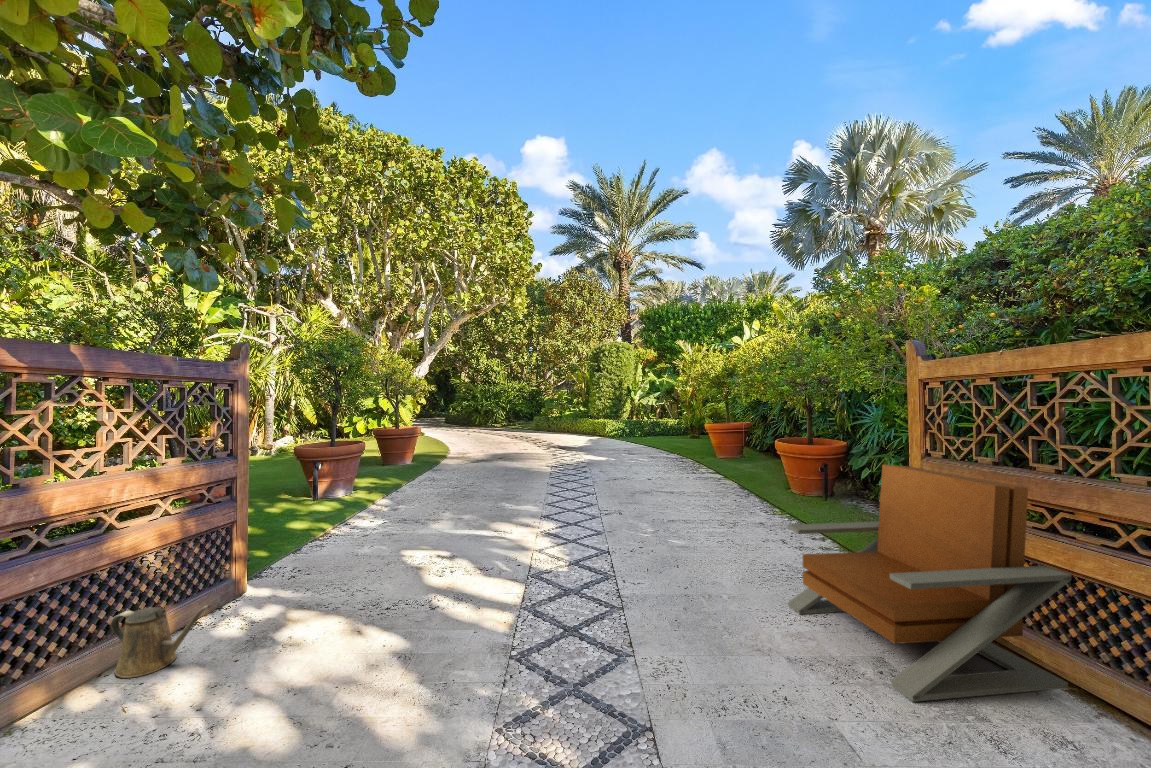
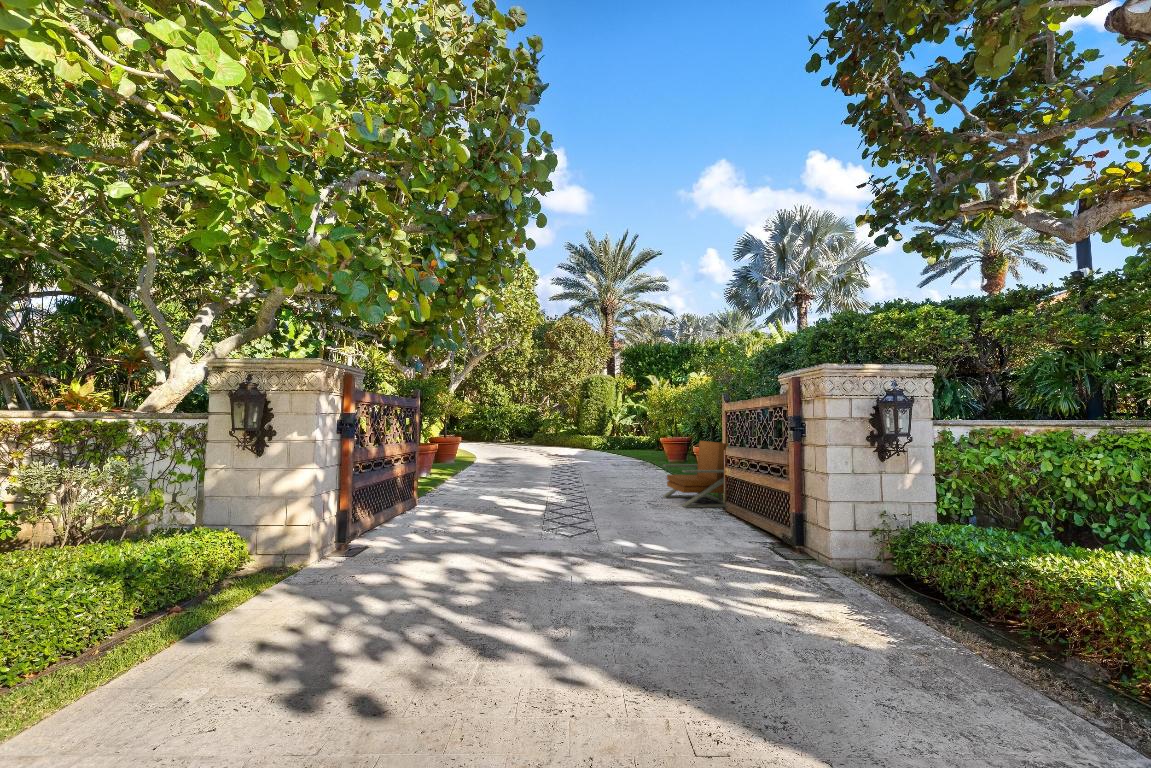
watering can: present [111,605,210,678] -> none [417,482,454,504]

